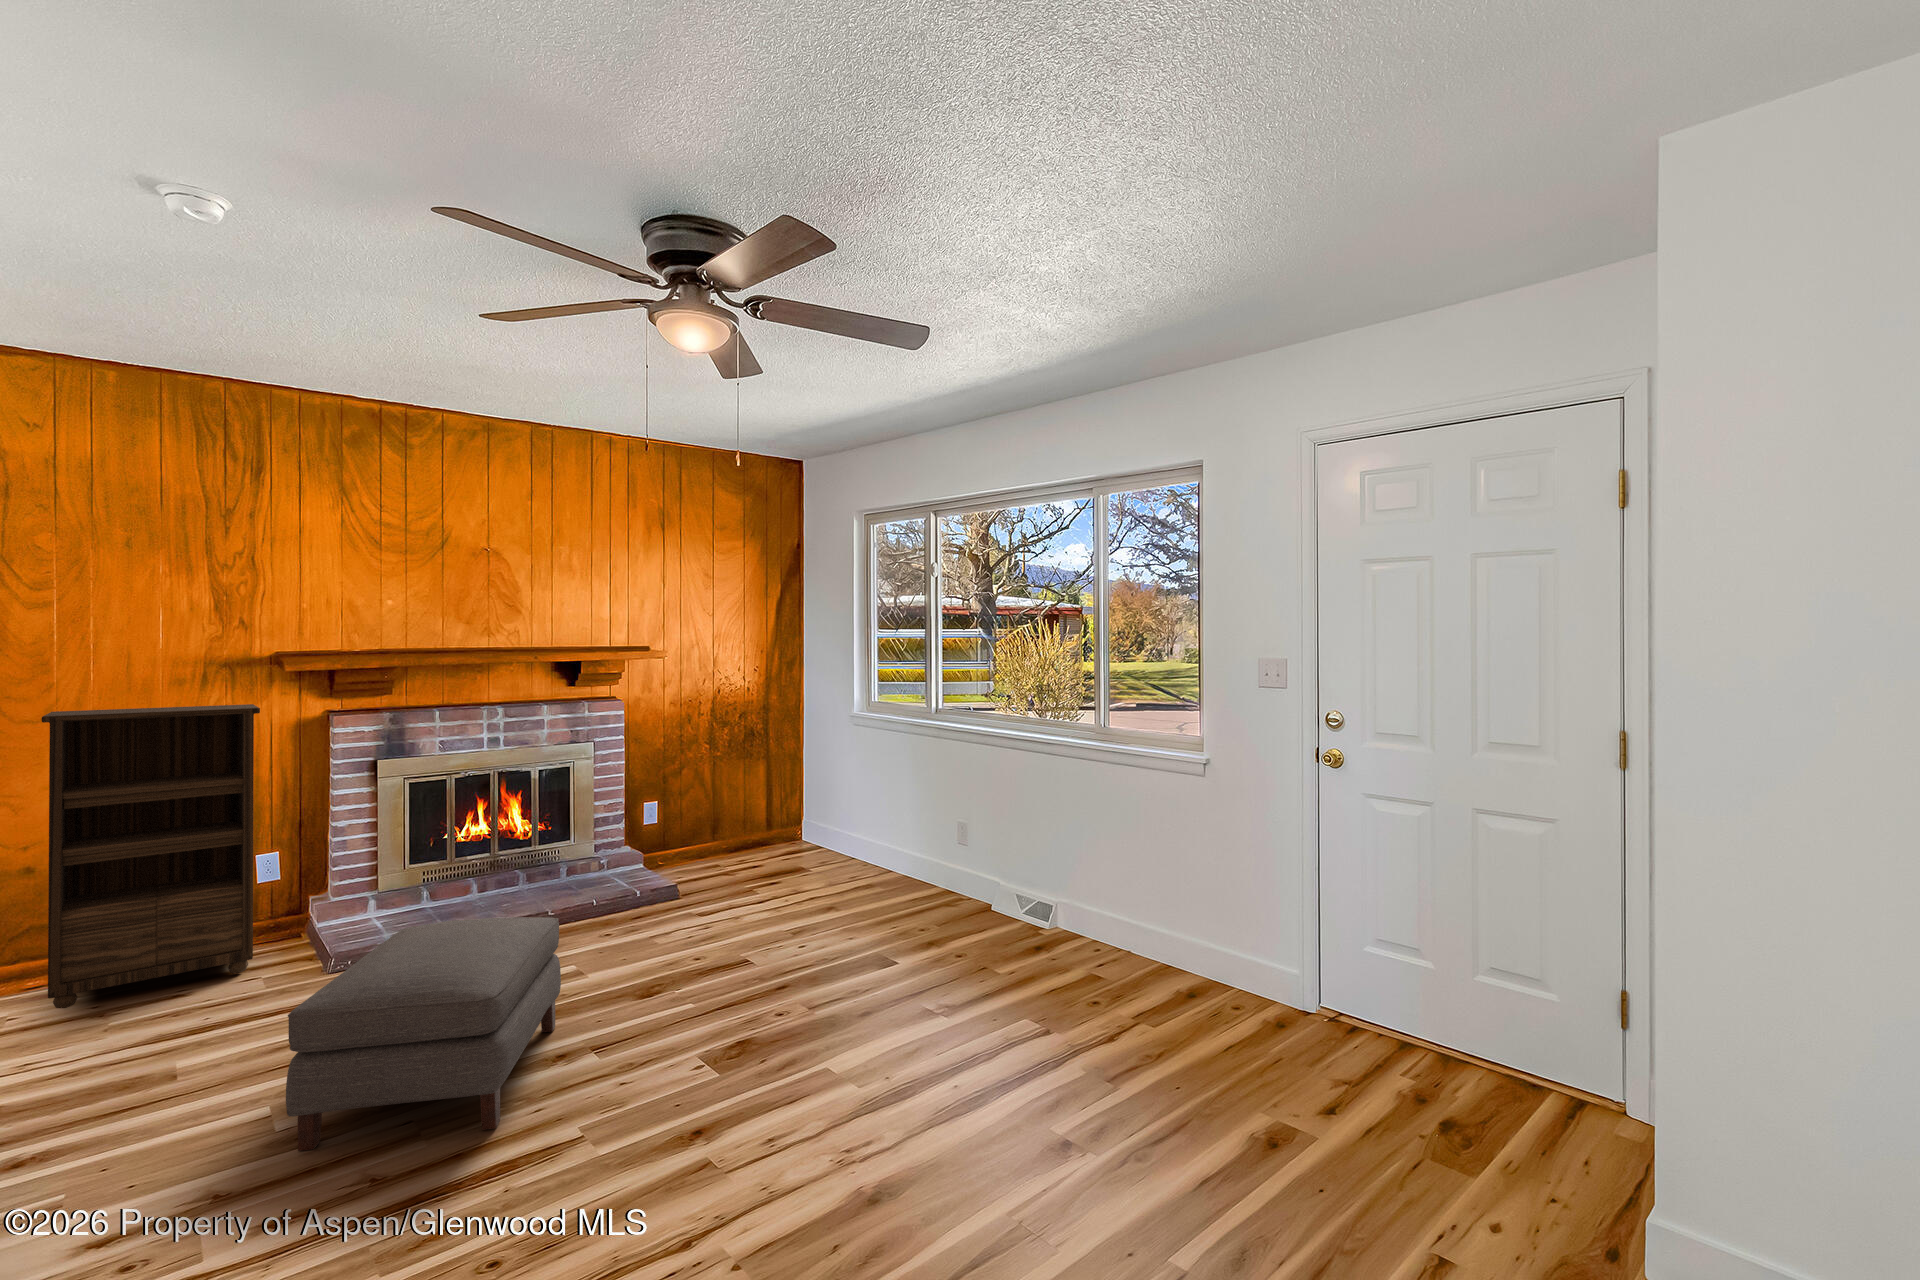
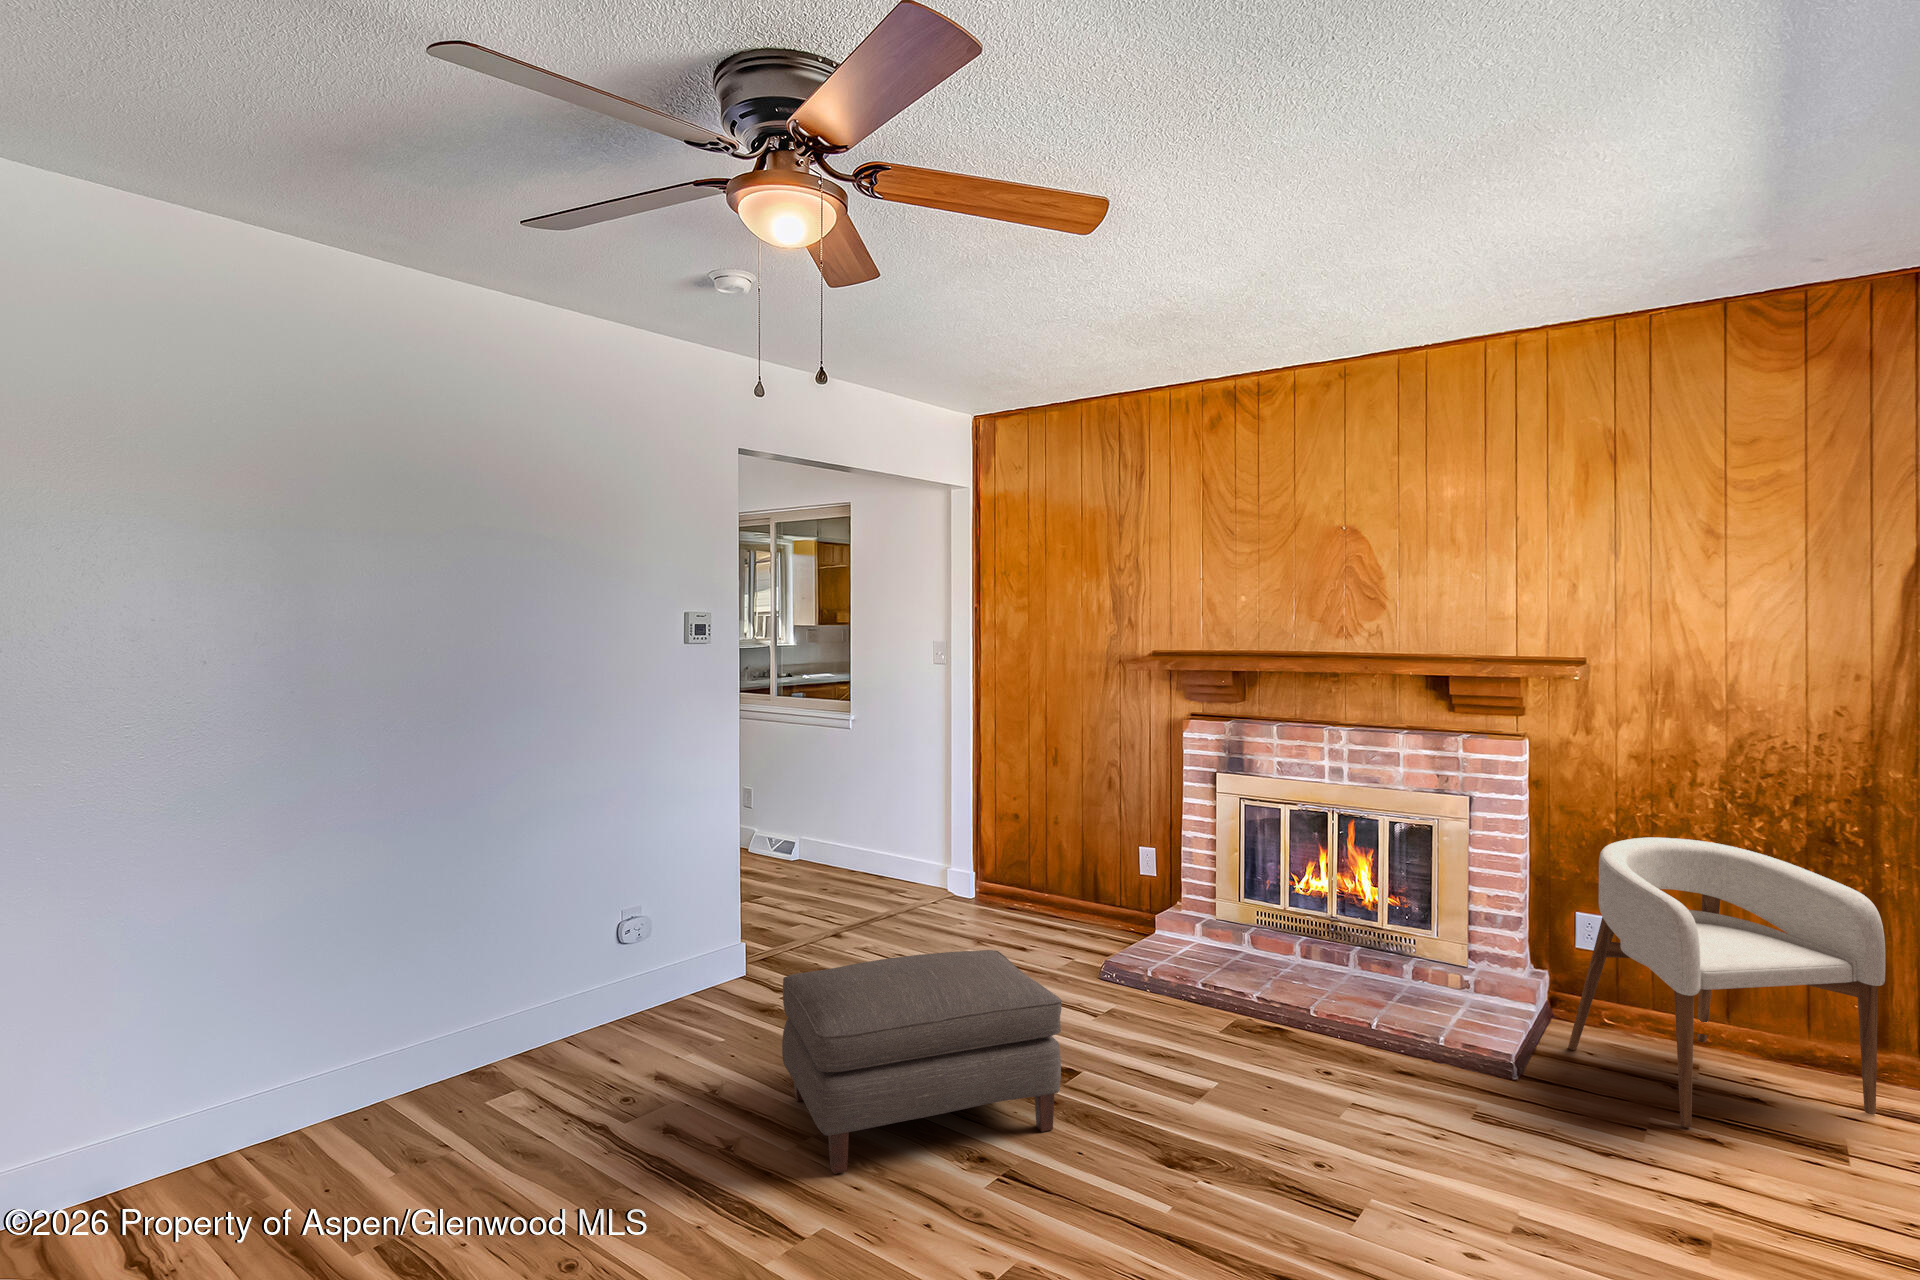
bookshelf: present [42,704,260,1008] -> none [967,697,1117,950]
armchair: none [668,746,789,883] -> present [1568,838,1885,1128]

